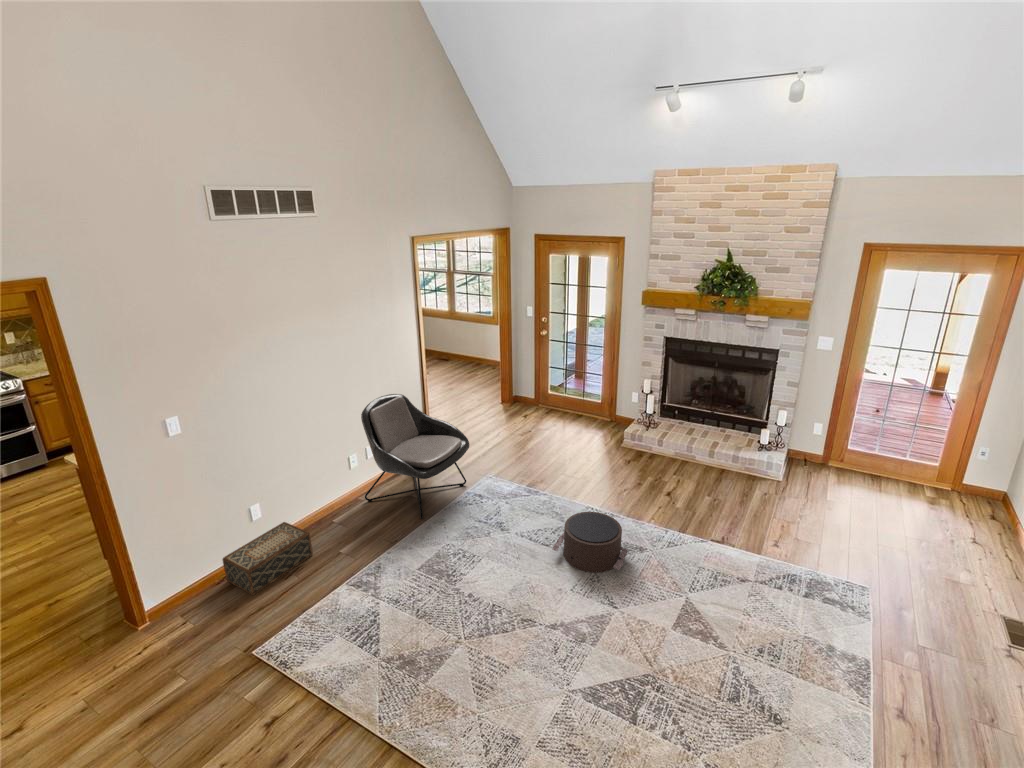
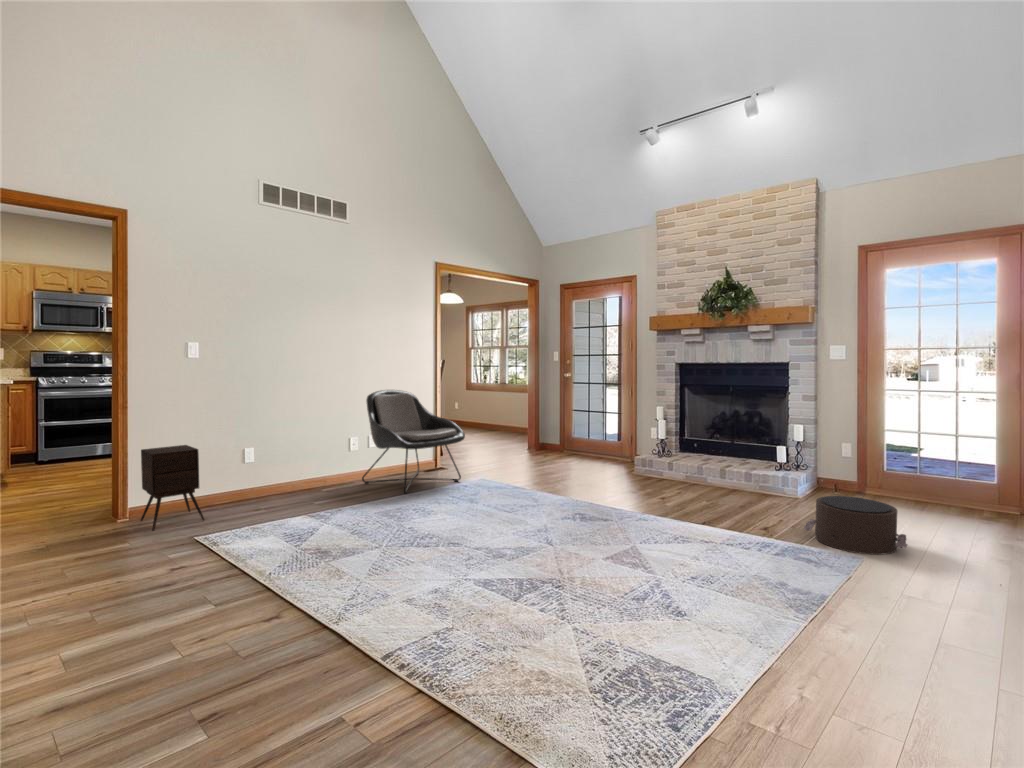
pouf: present [552,512,628,573] -> present [804,496,907,555]
woven basket: present [223,522,313,595] -> none [211,473,294,516]
side table: none [143,532,234,642] -> present [141,445,204,531]

